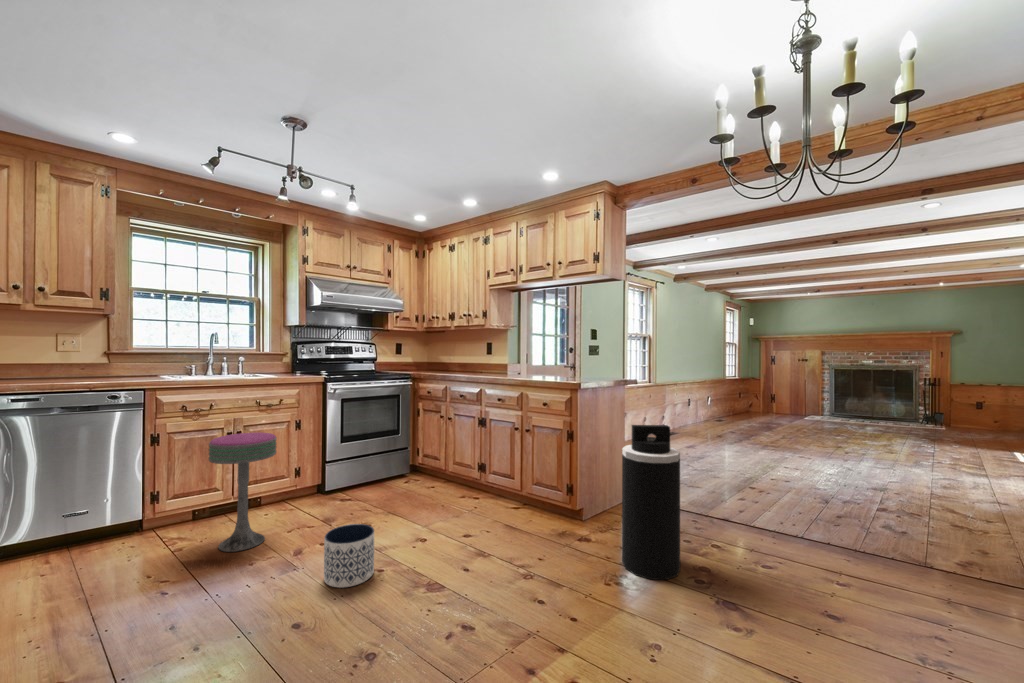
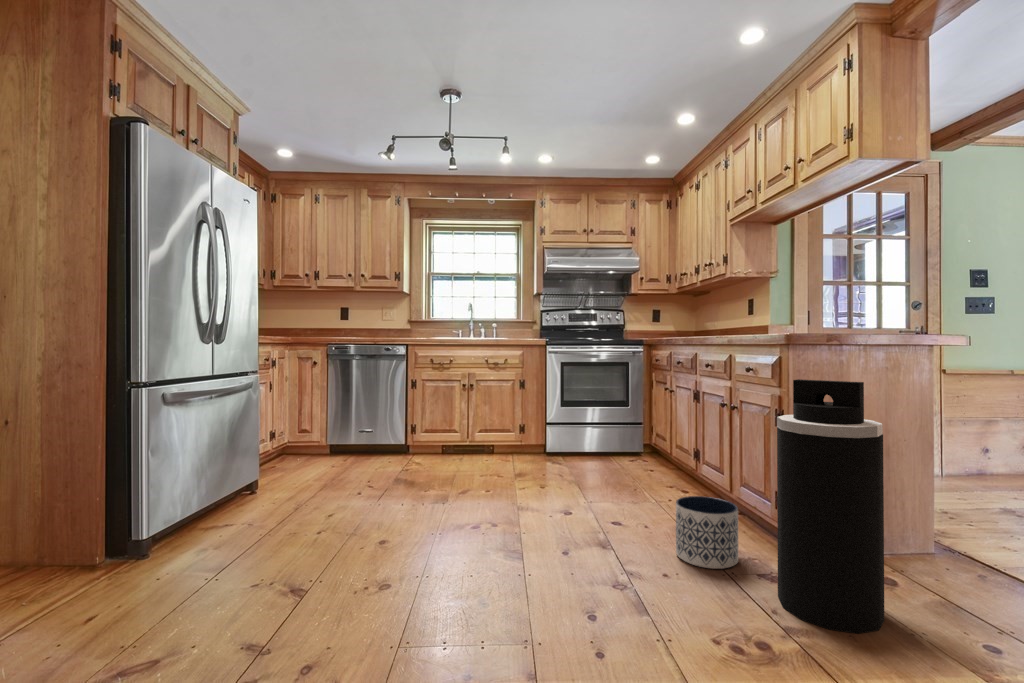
bar stool: present [209,433,277,552] -> none [424,380,474,476]
planter: present [324,524,374,588] -> present [676,496,738,569]

